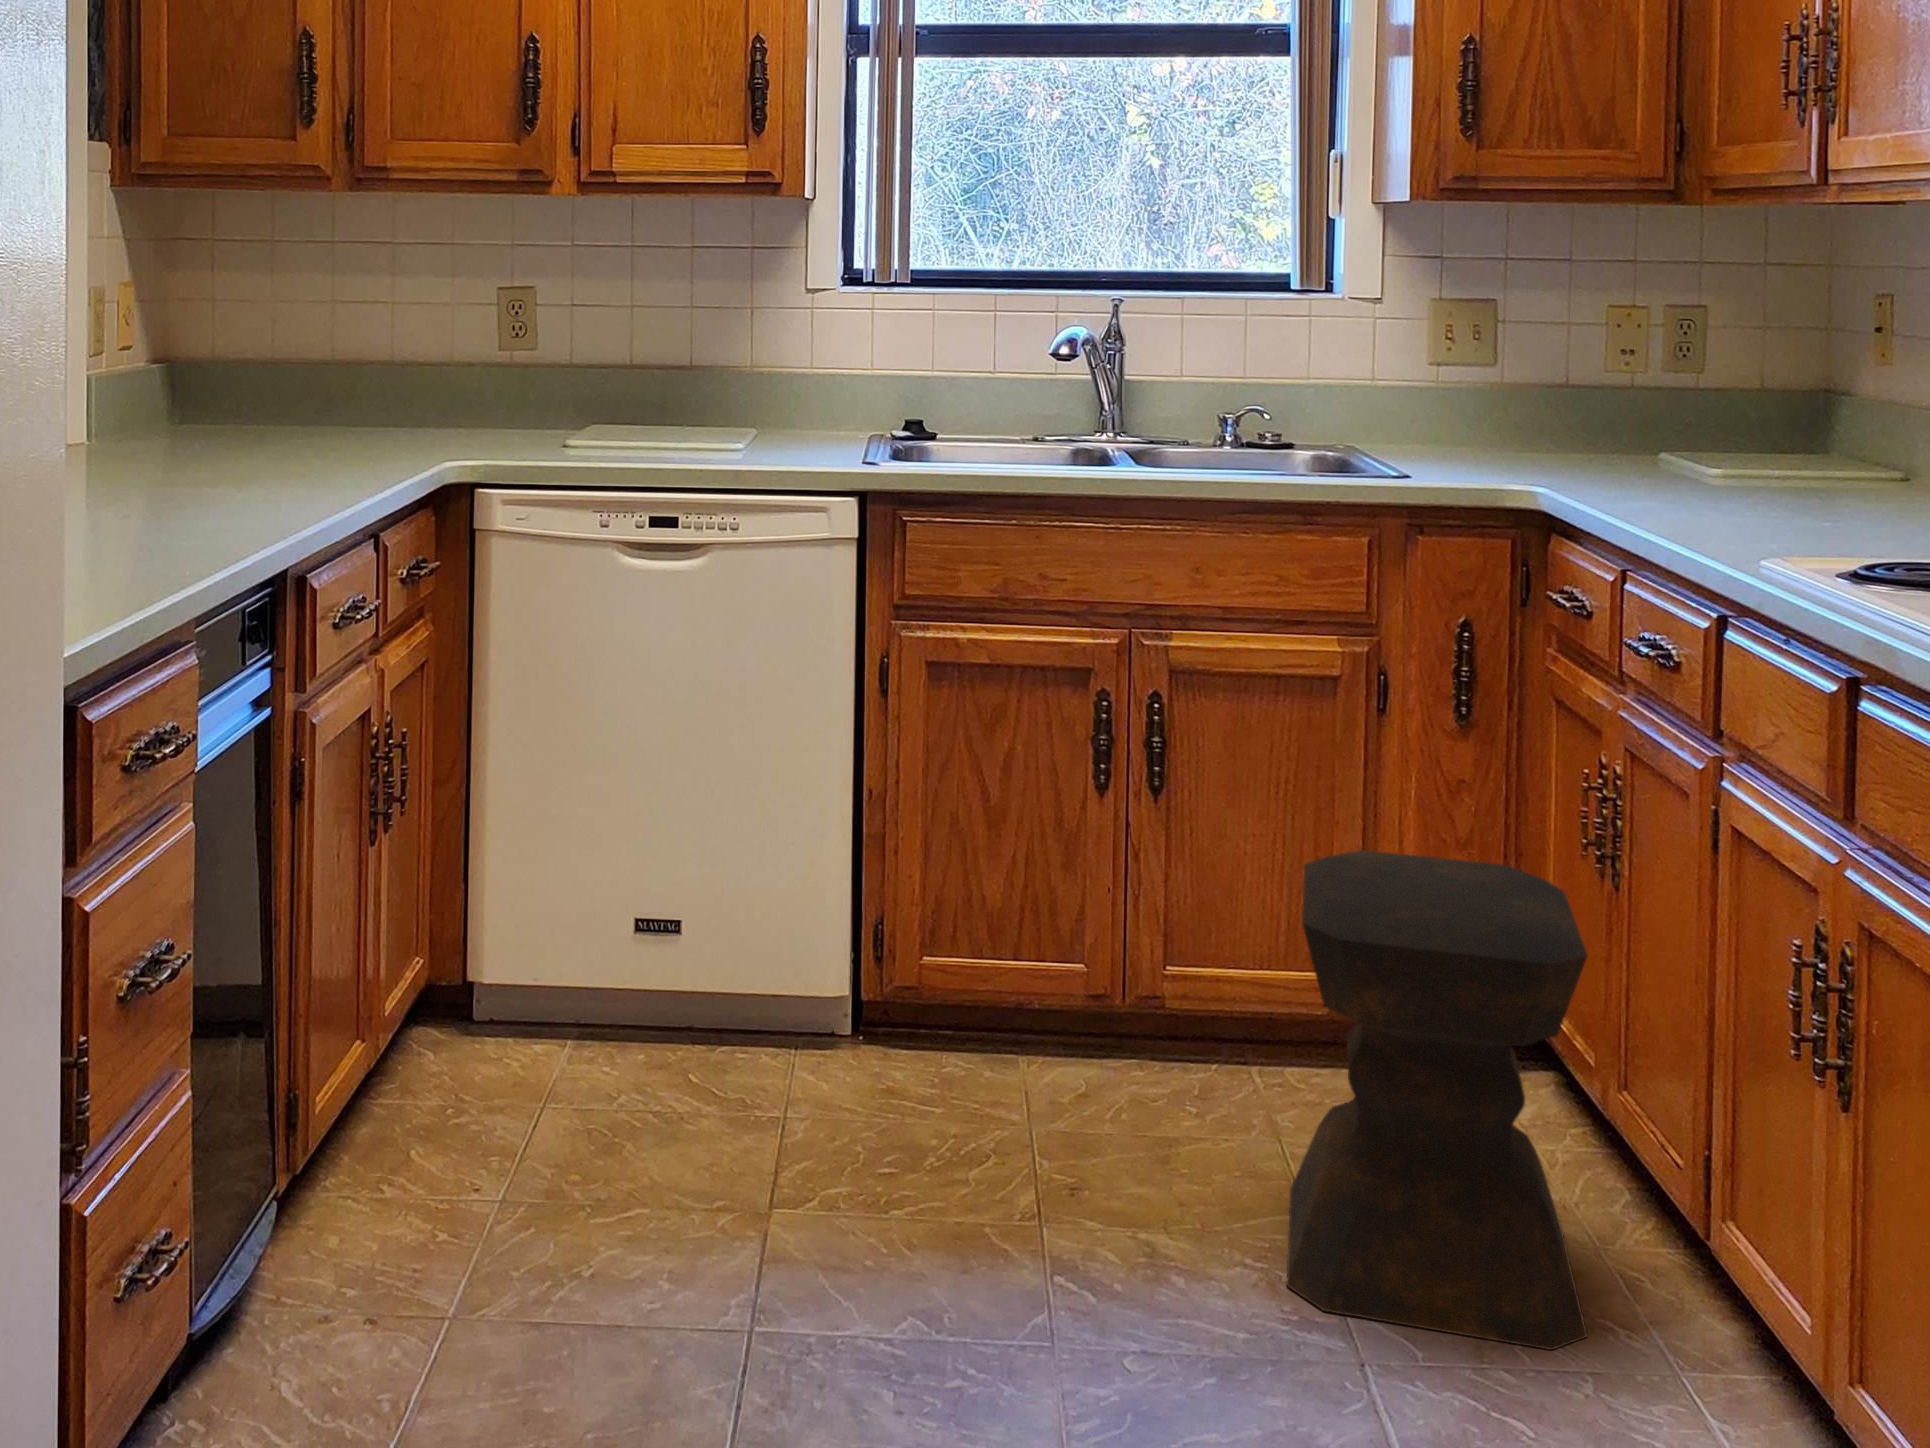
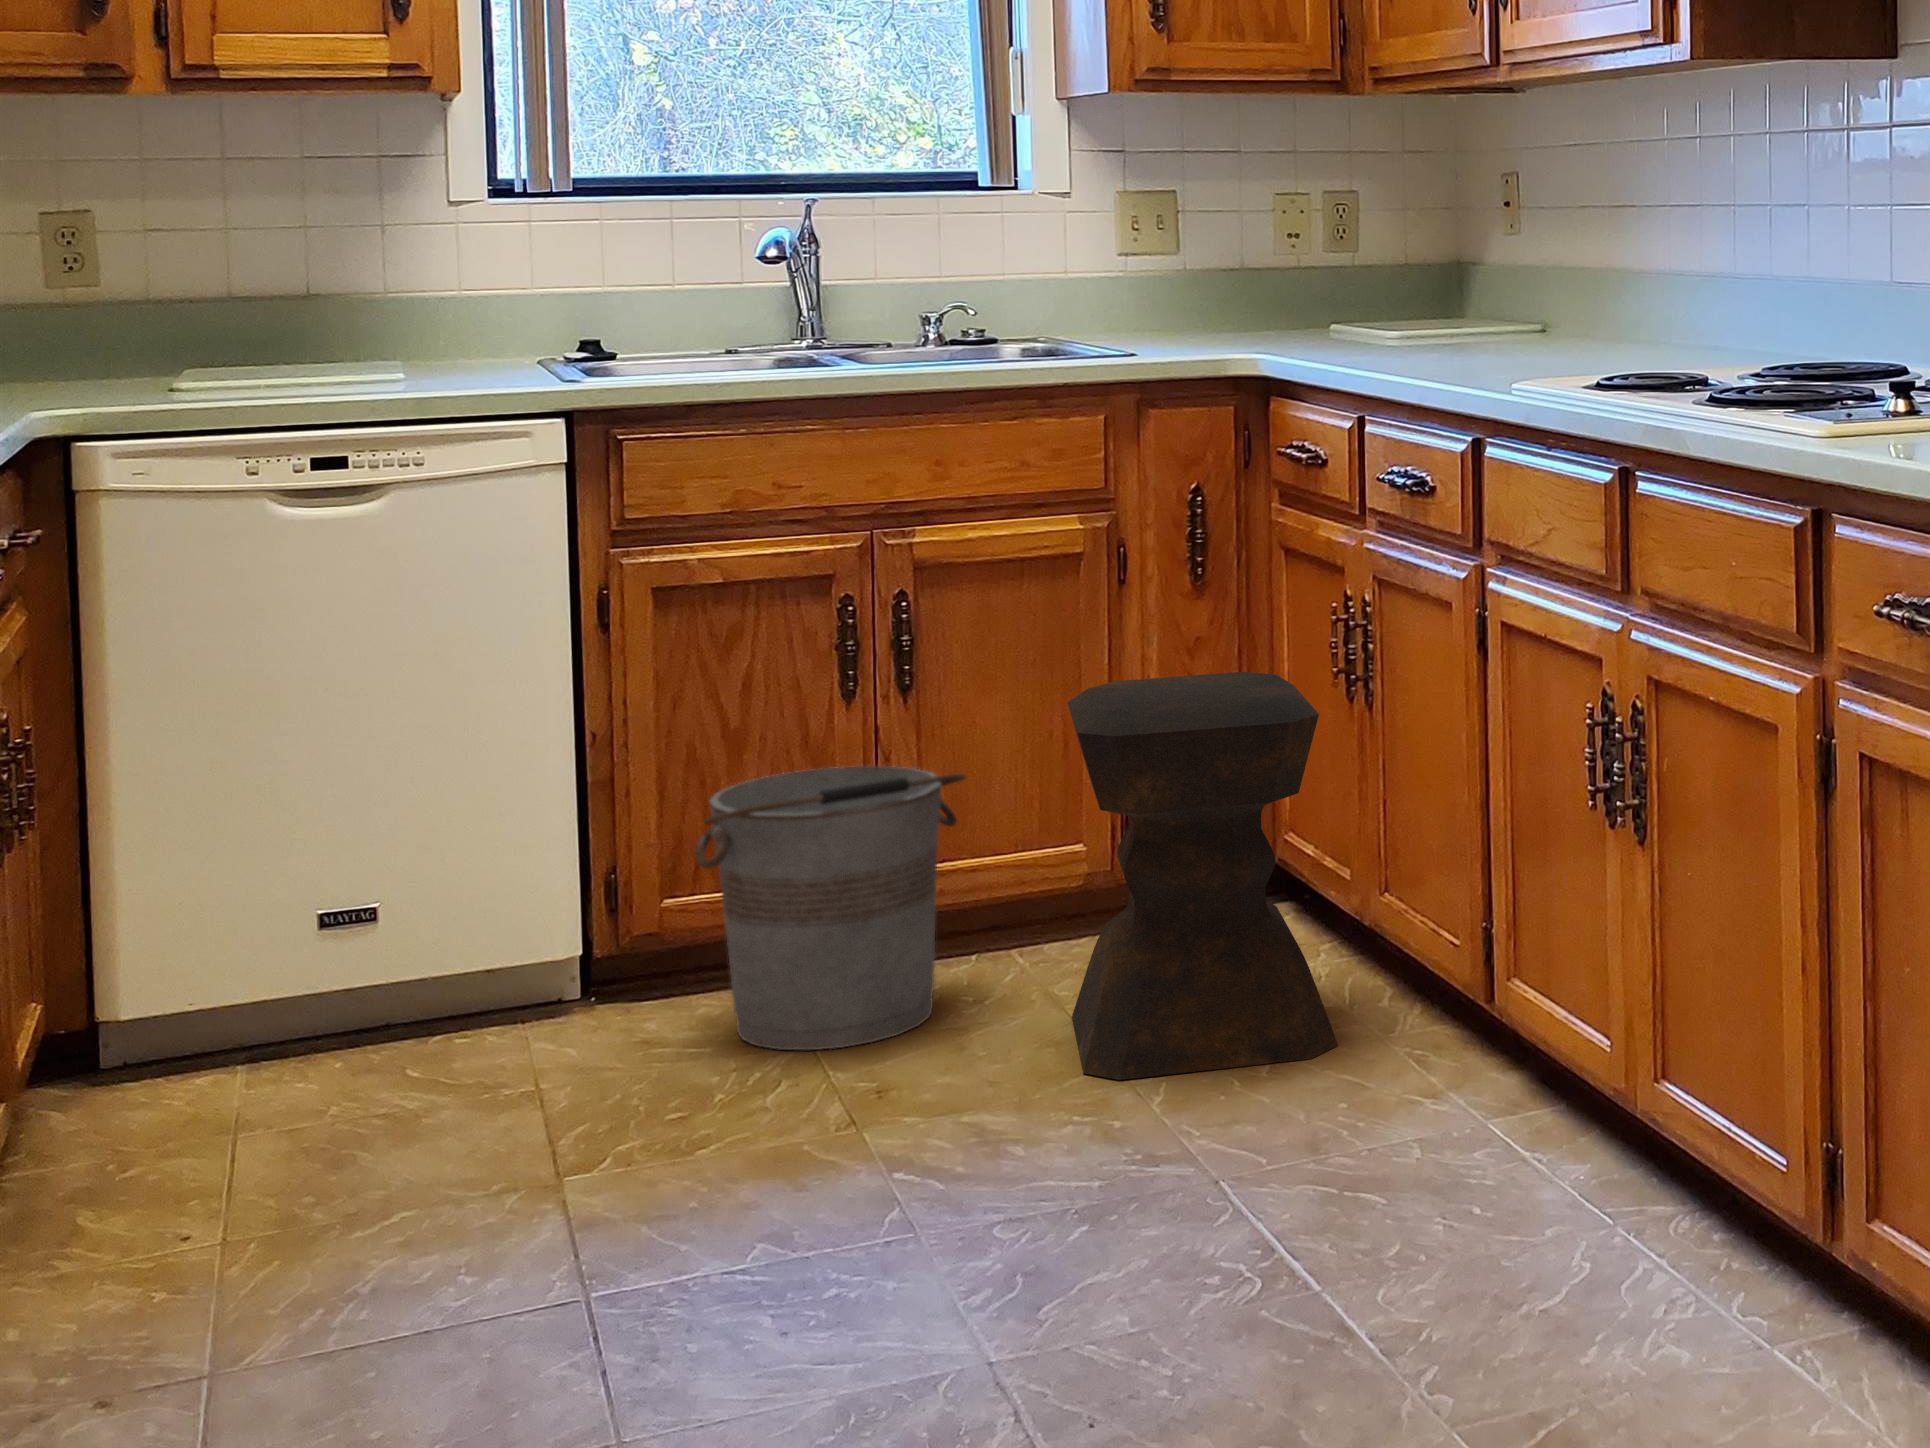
bucket: none [937,860,1200,1164] -> present [696,766,966,1050]

